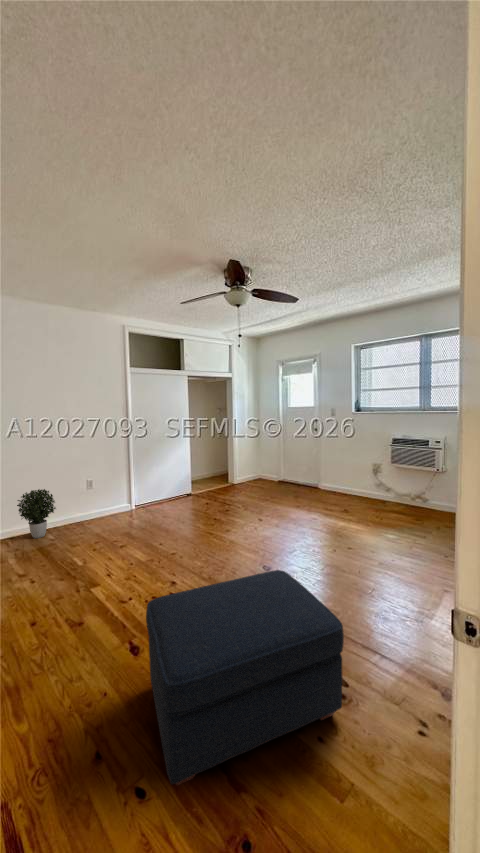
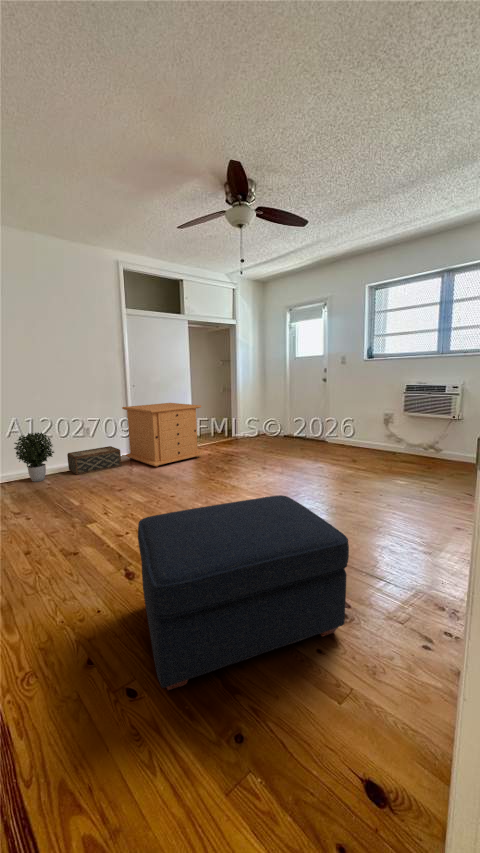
dresser: none [123,453,201,520] -> present [122,403,203,467]
woven basket: none [68,499,121,530] -> present [67,446,121,475]

